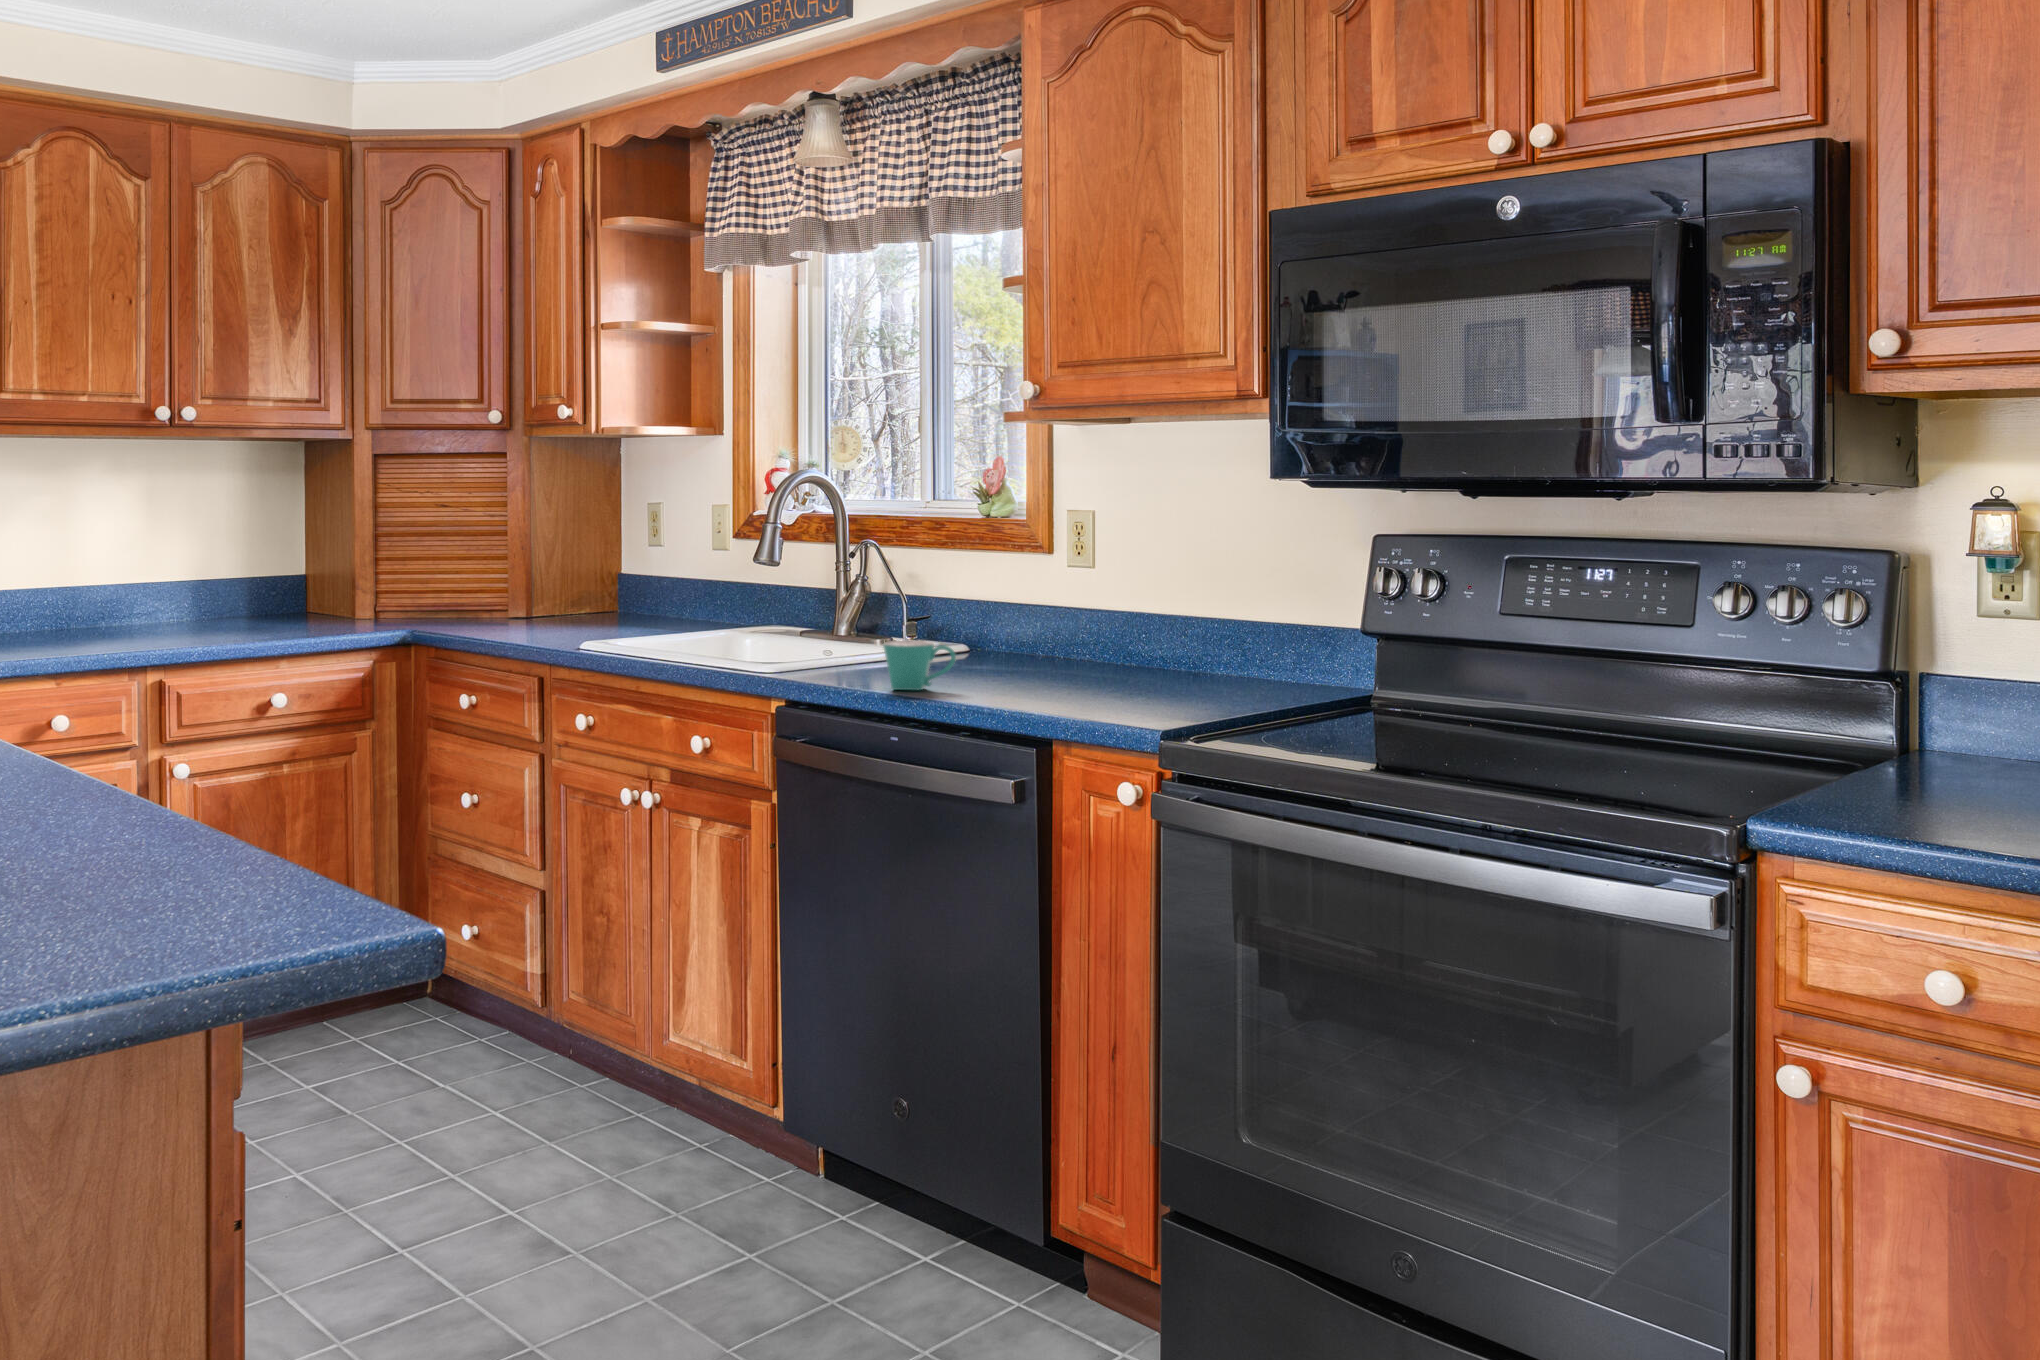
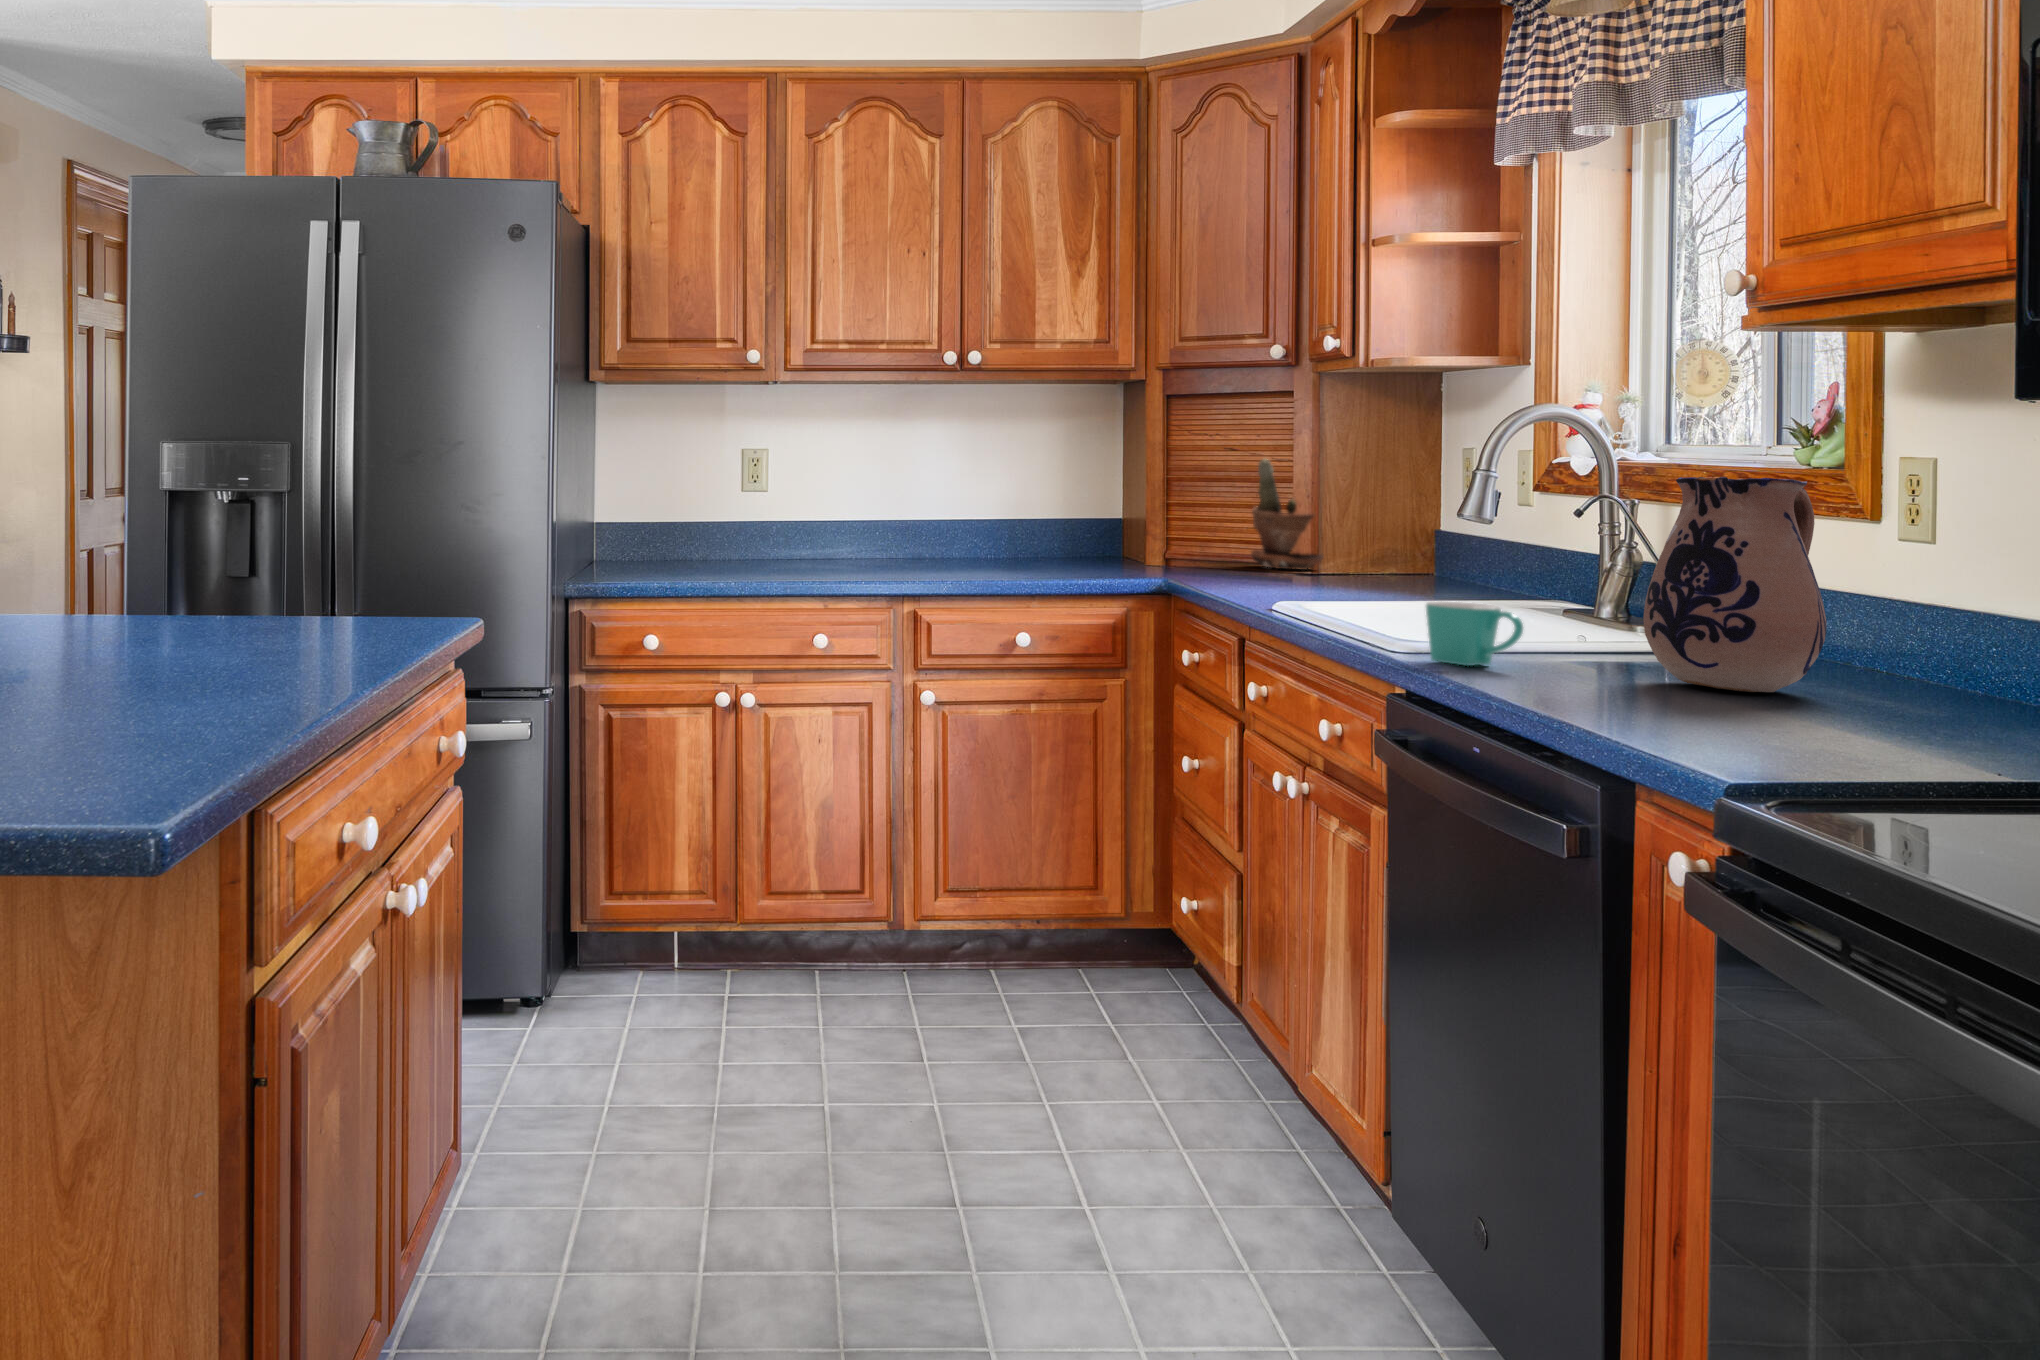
potted plant: none [471,518,535,619] -> present [1251,459,1323,570]
ceramic pitcher: none [1017,536,1121,685] -> present [1643,477,1826,692]

